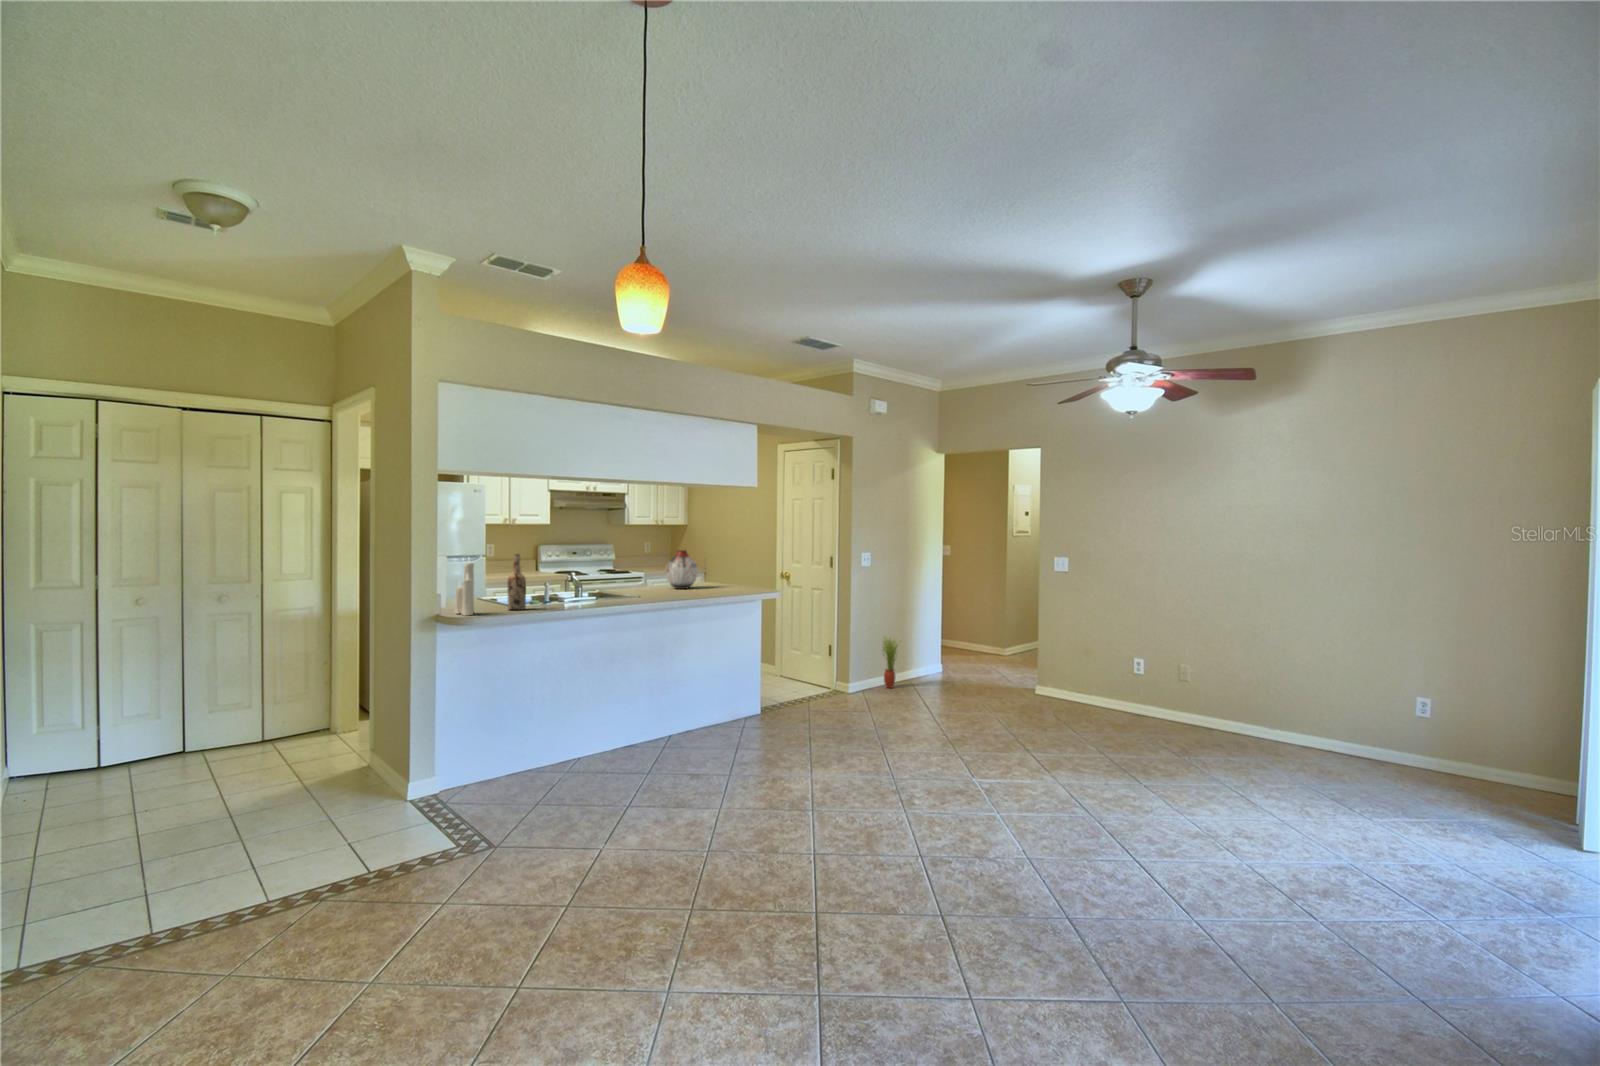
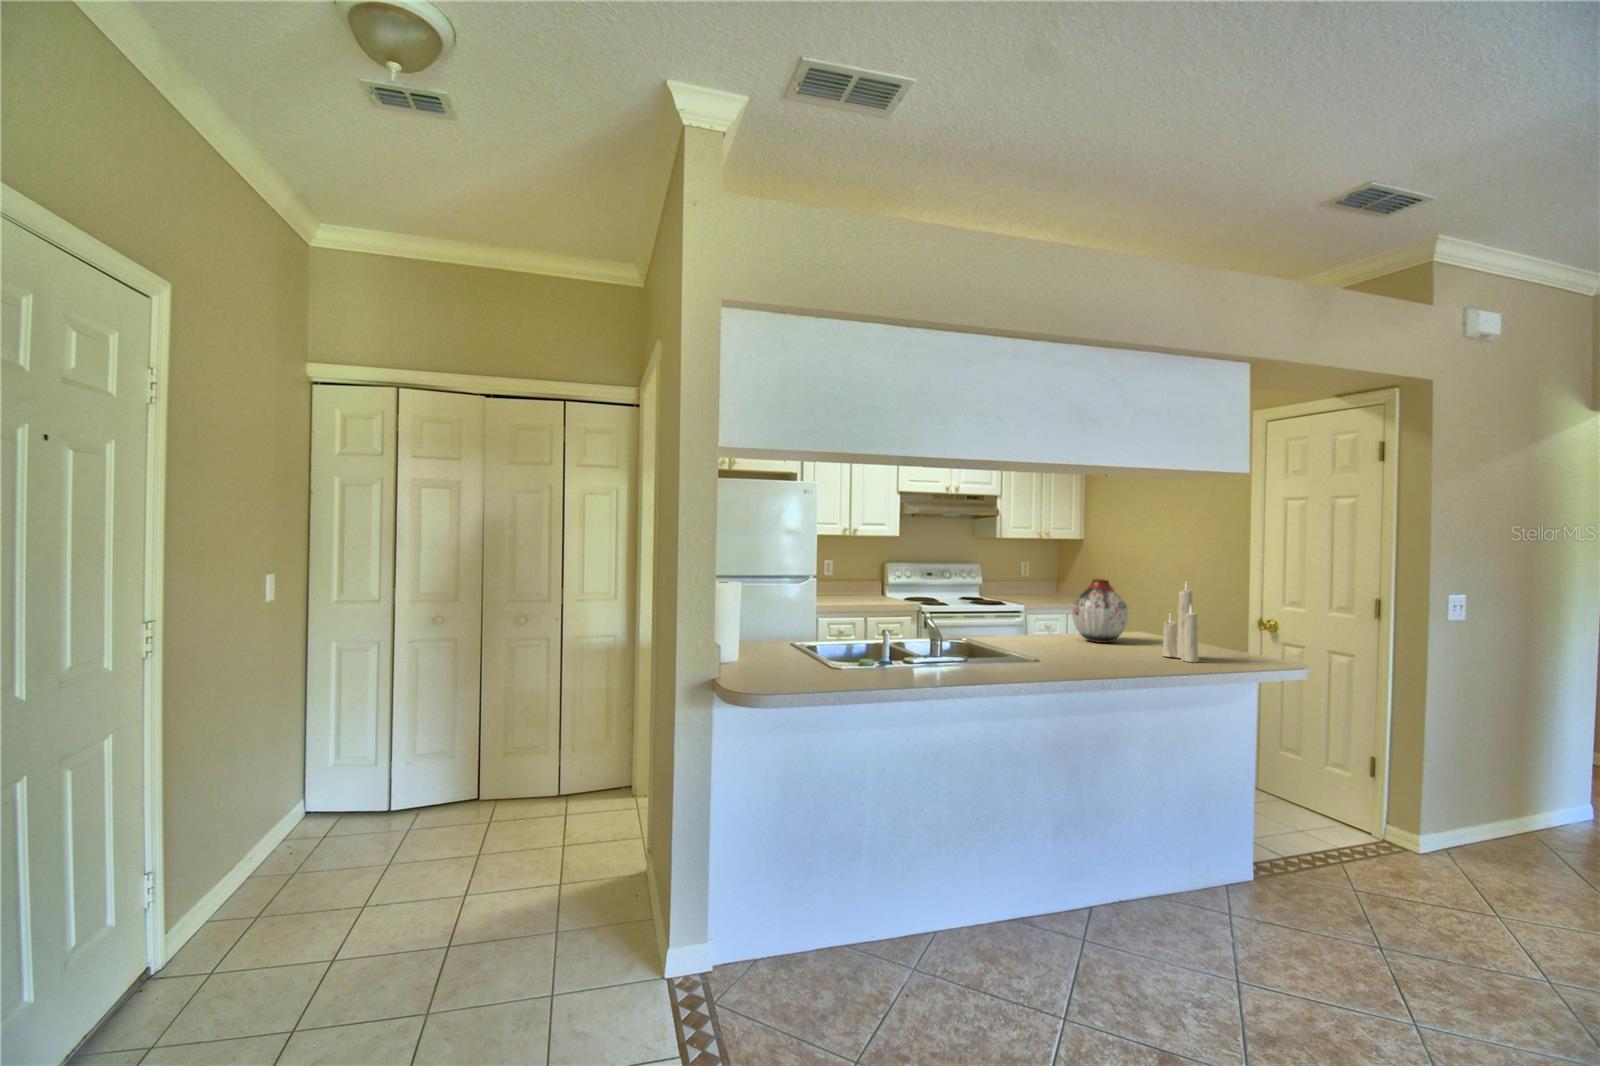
wine bottle: present [507,554,526,610] -> none [823,584,852,680]
candle: present [455,562,474,616] -> present [1162,589,1199,662]
potted plant: present [882,636,901,688] -> none [1486,749,1535,853]

